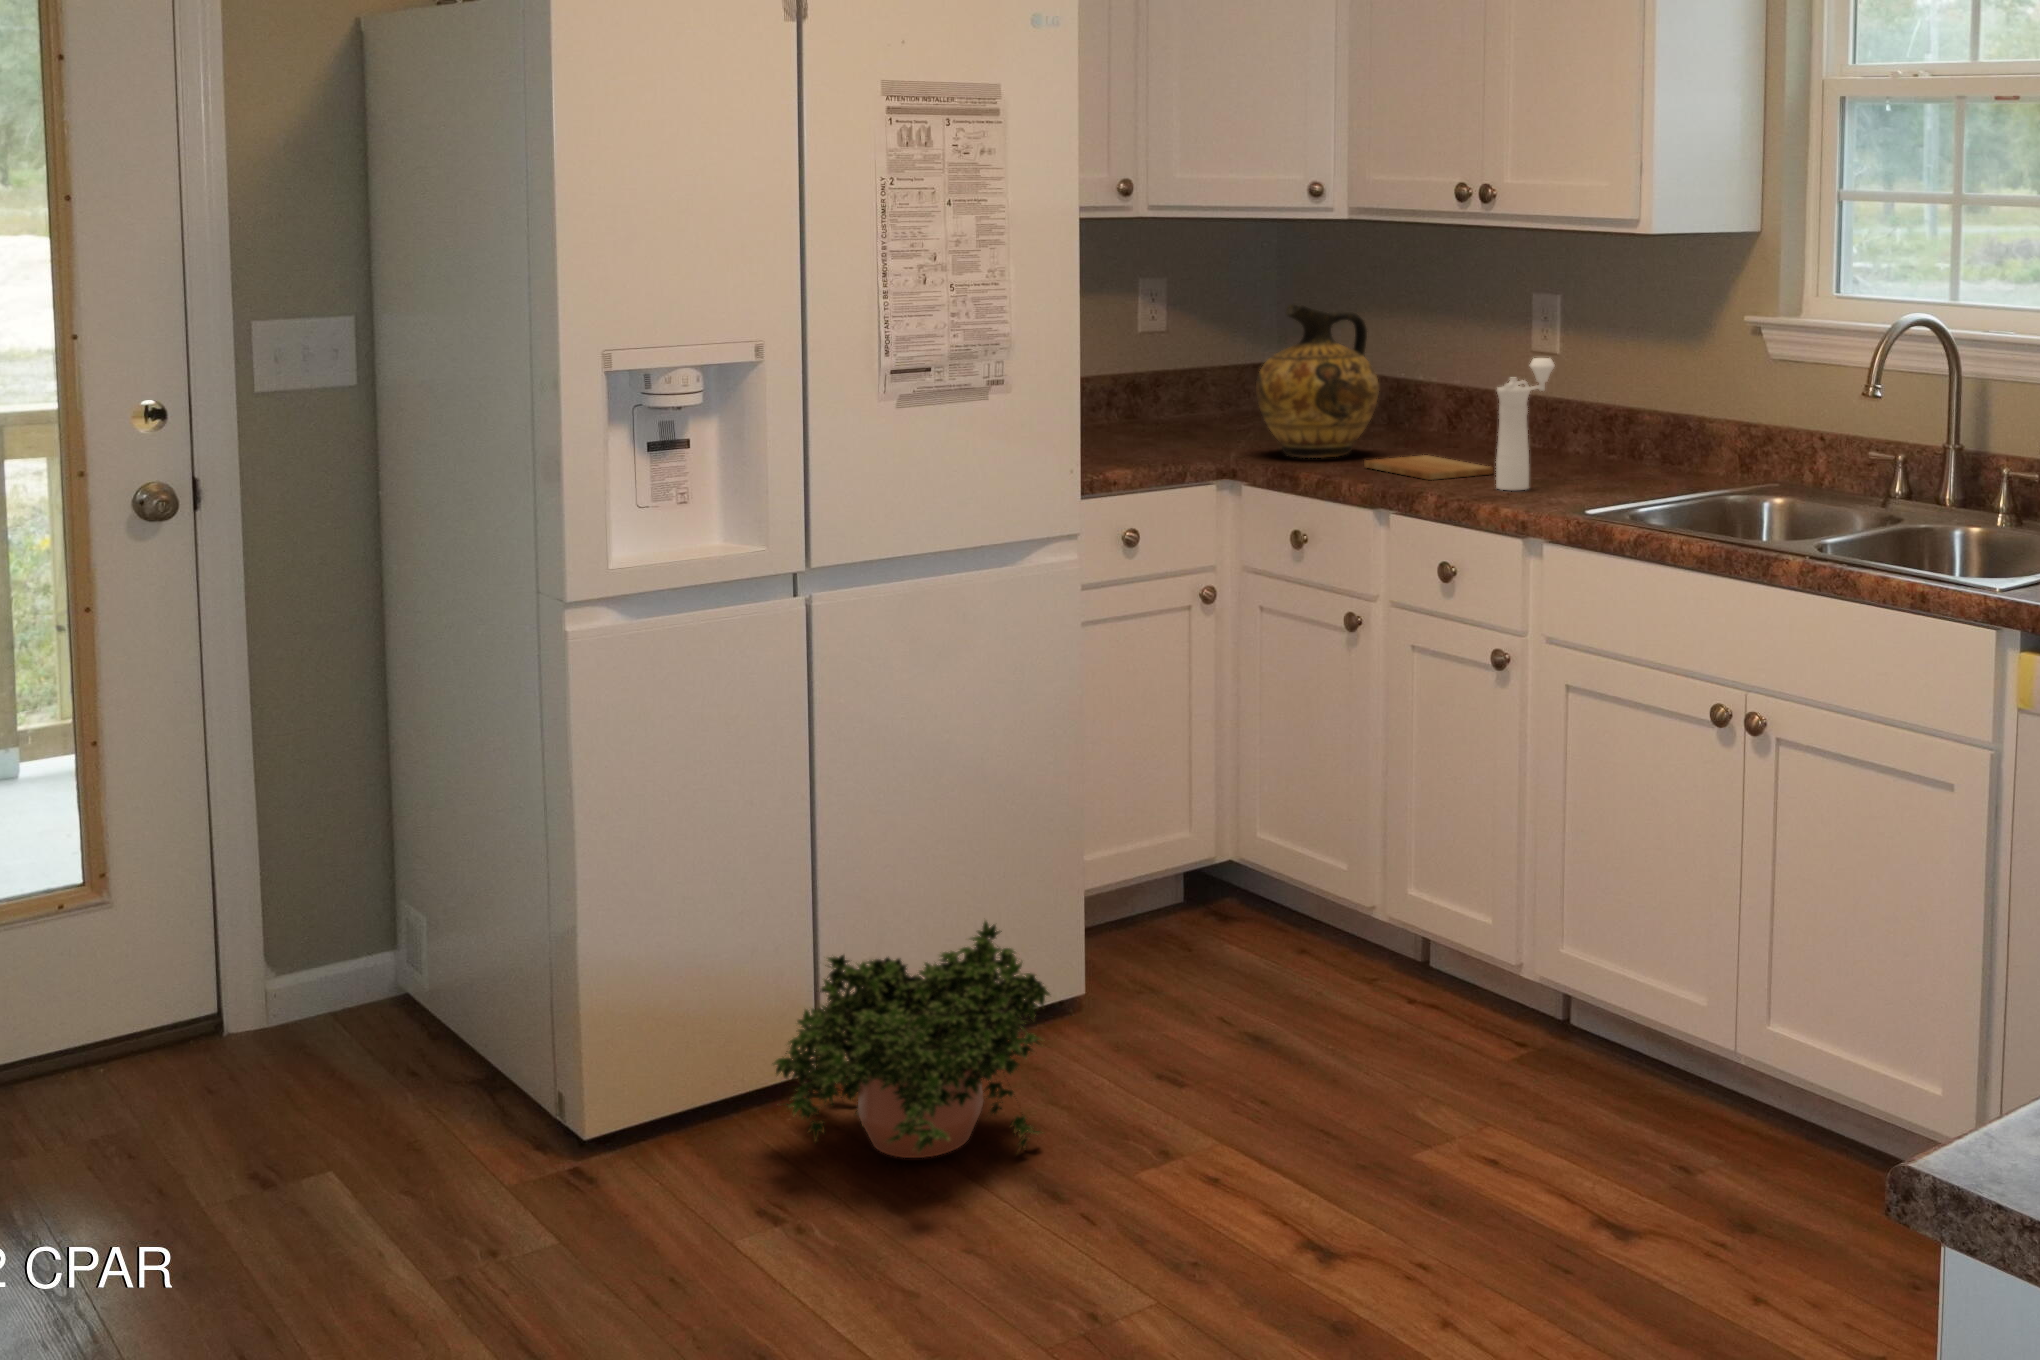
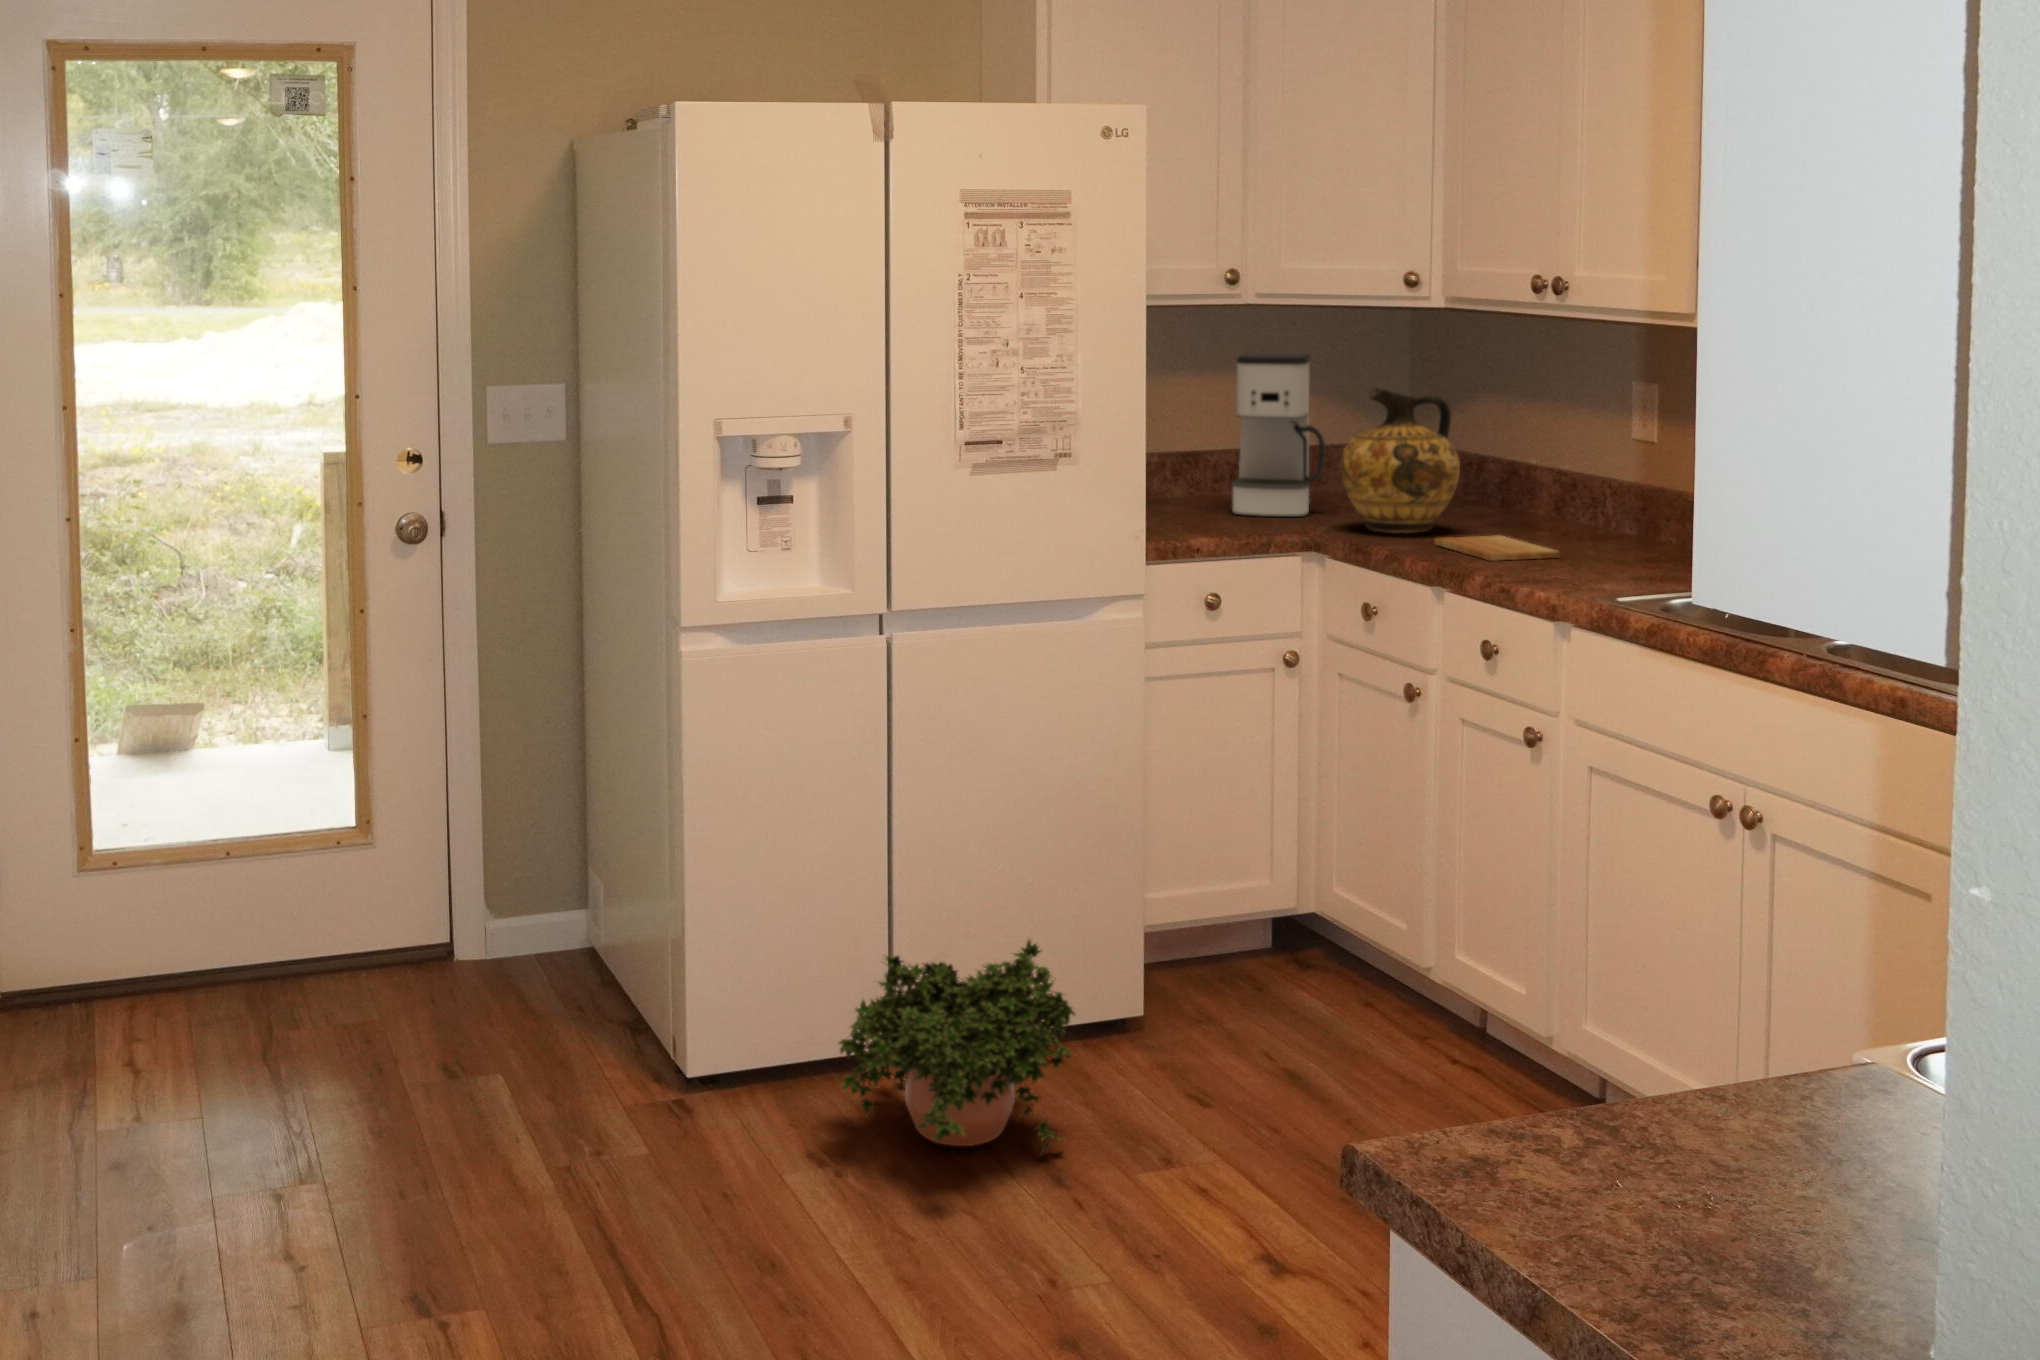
coffee maker: none [1132,271,1230,448] -> present [1232,353,1326,517]
pepper mill: present [1496,358,1554,490] -> none [1550,447,1619,576]

